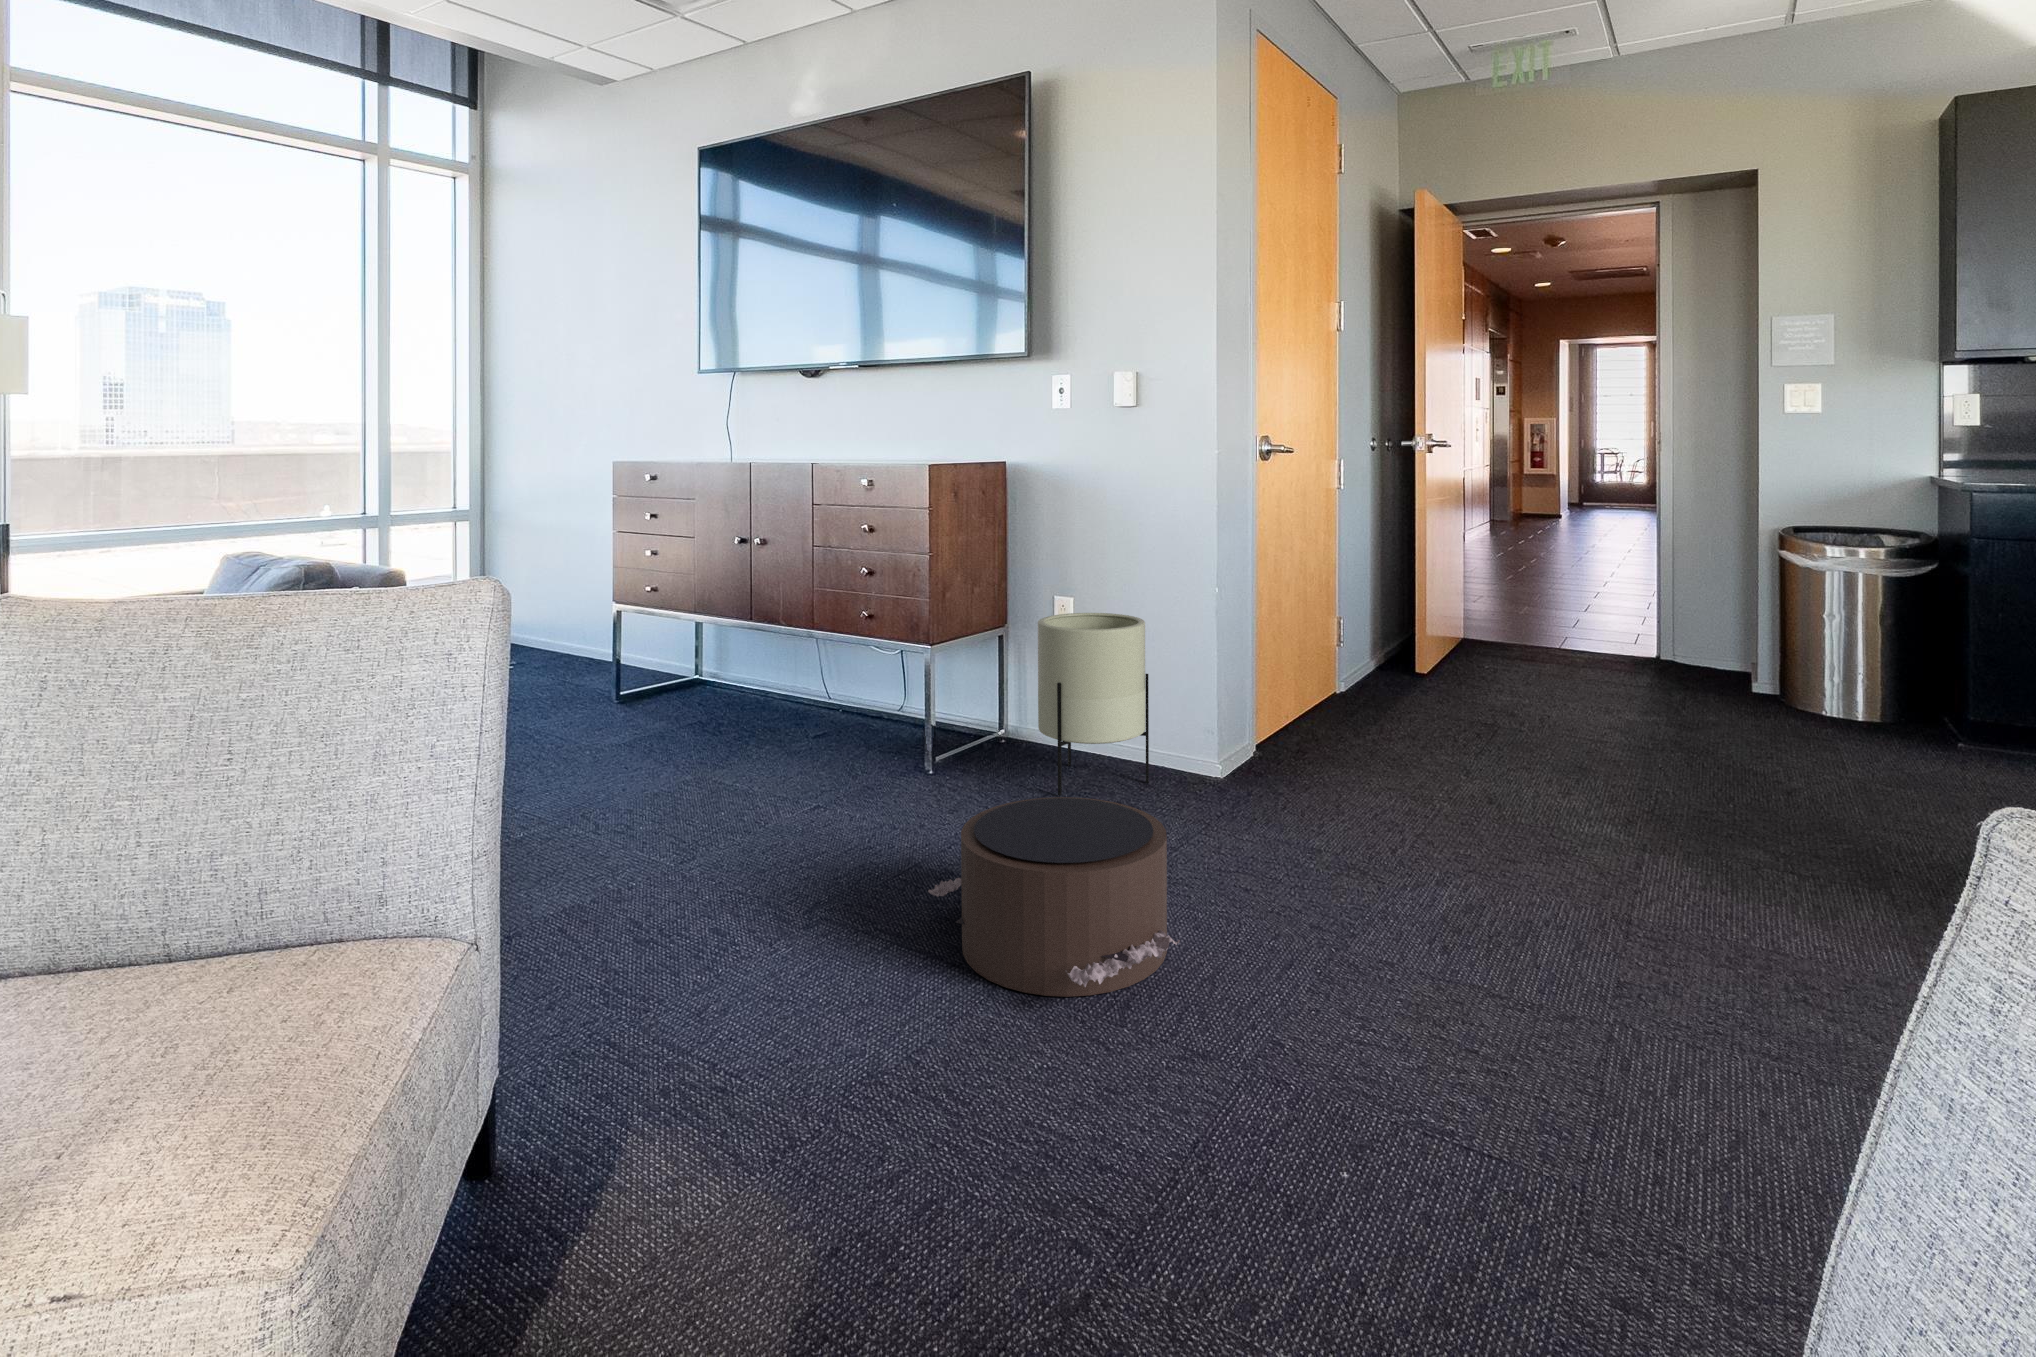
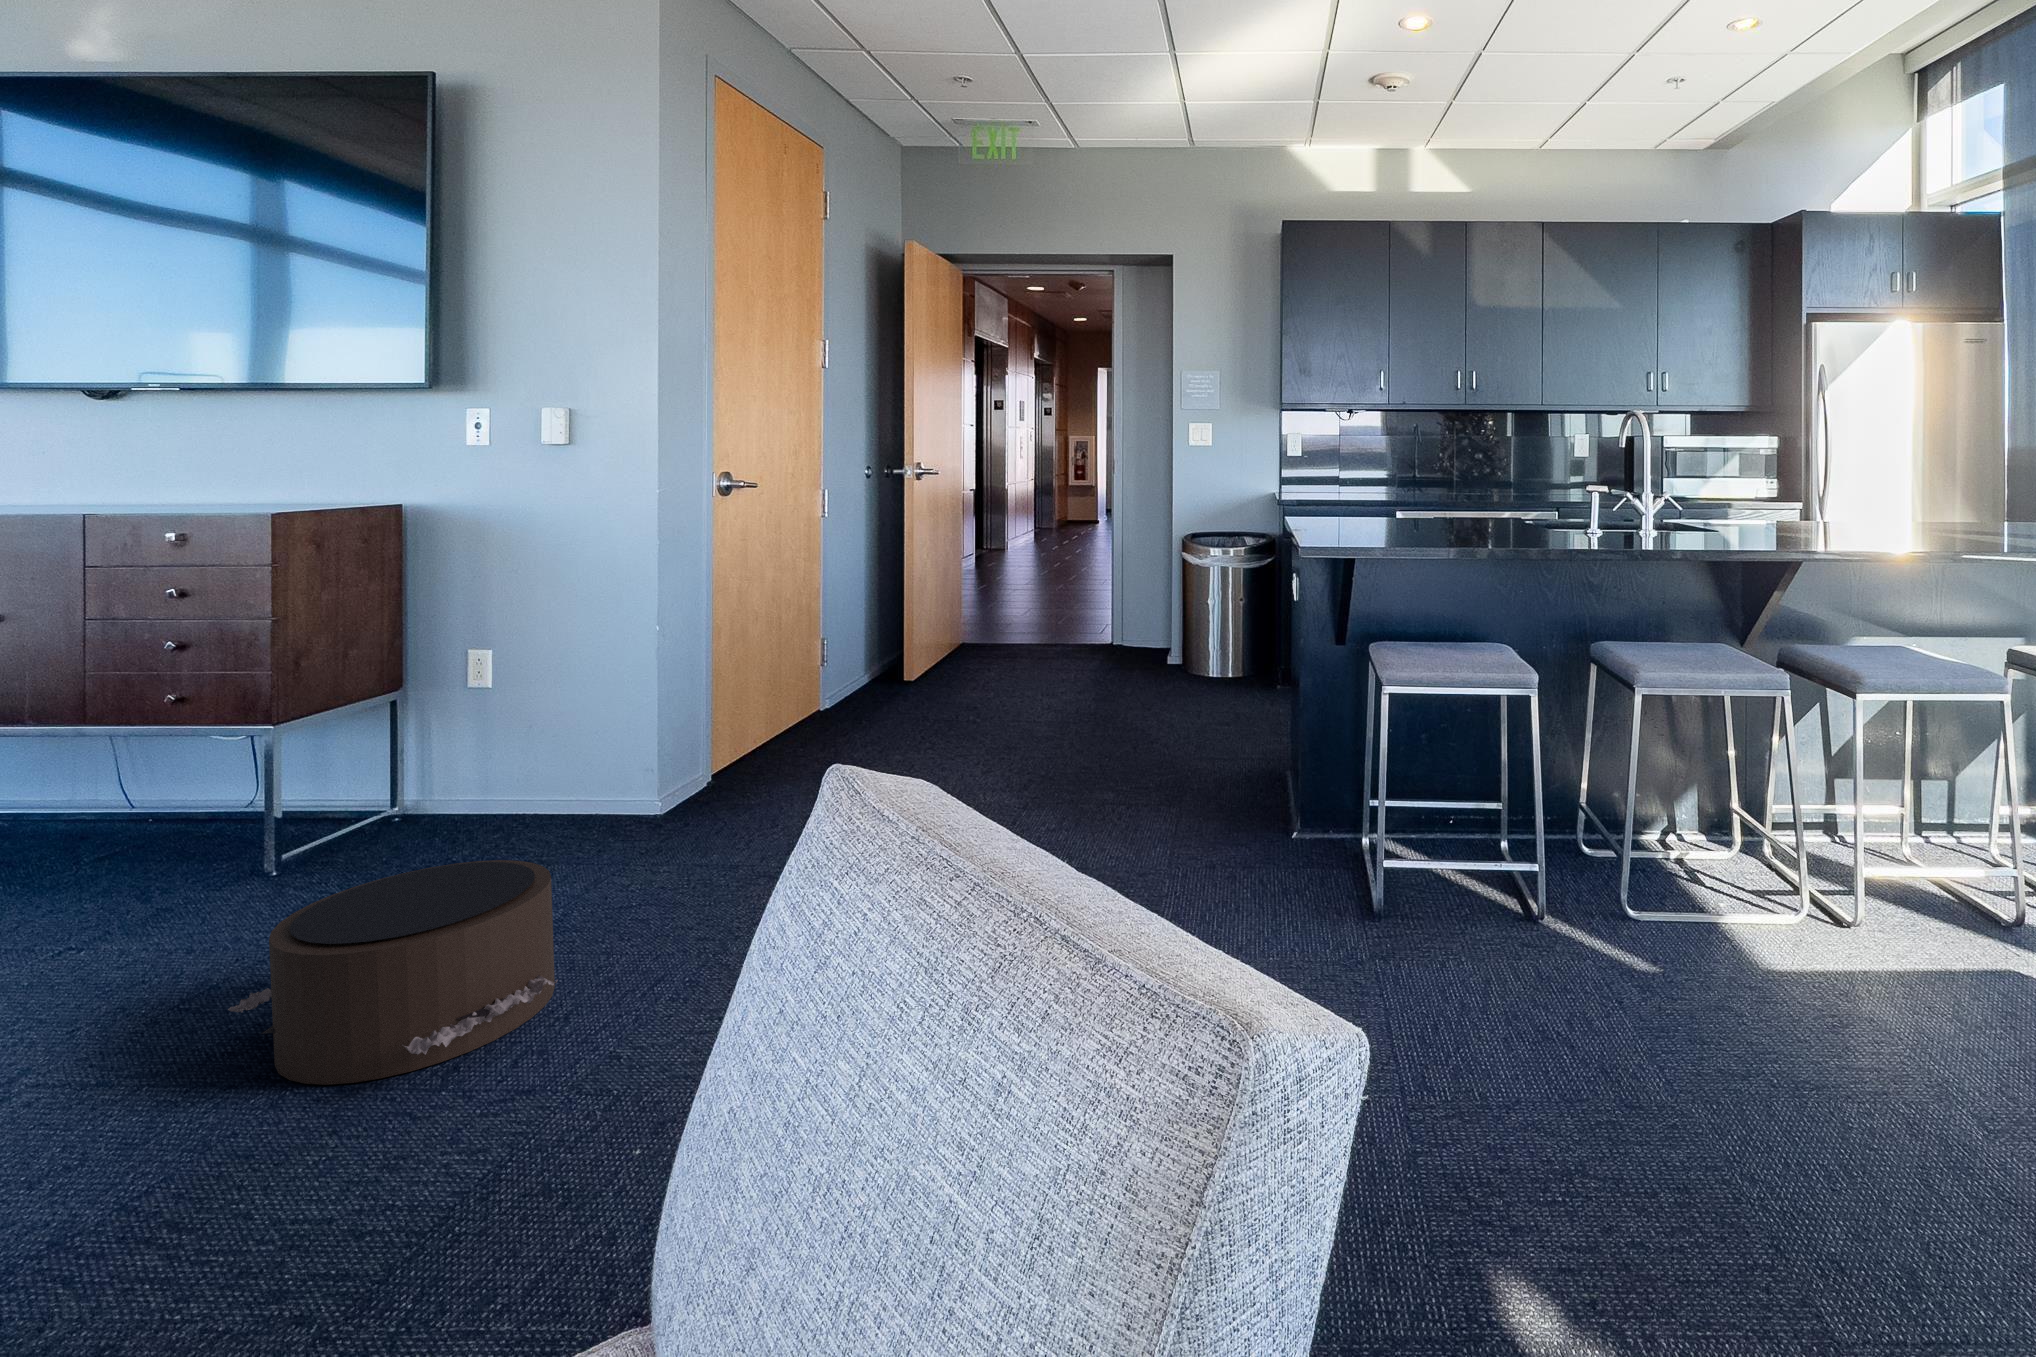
planter: present [1038,613,1149,796] -> none [435,661,587,865]

